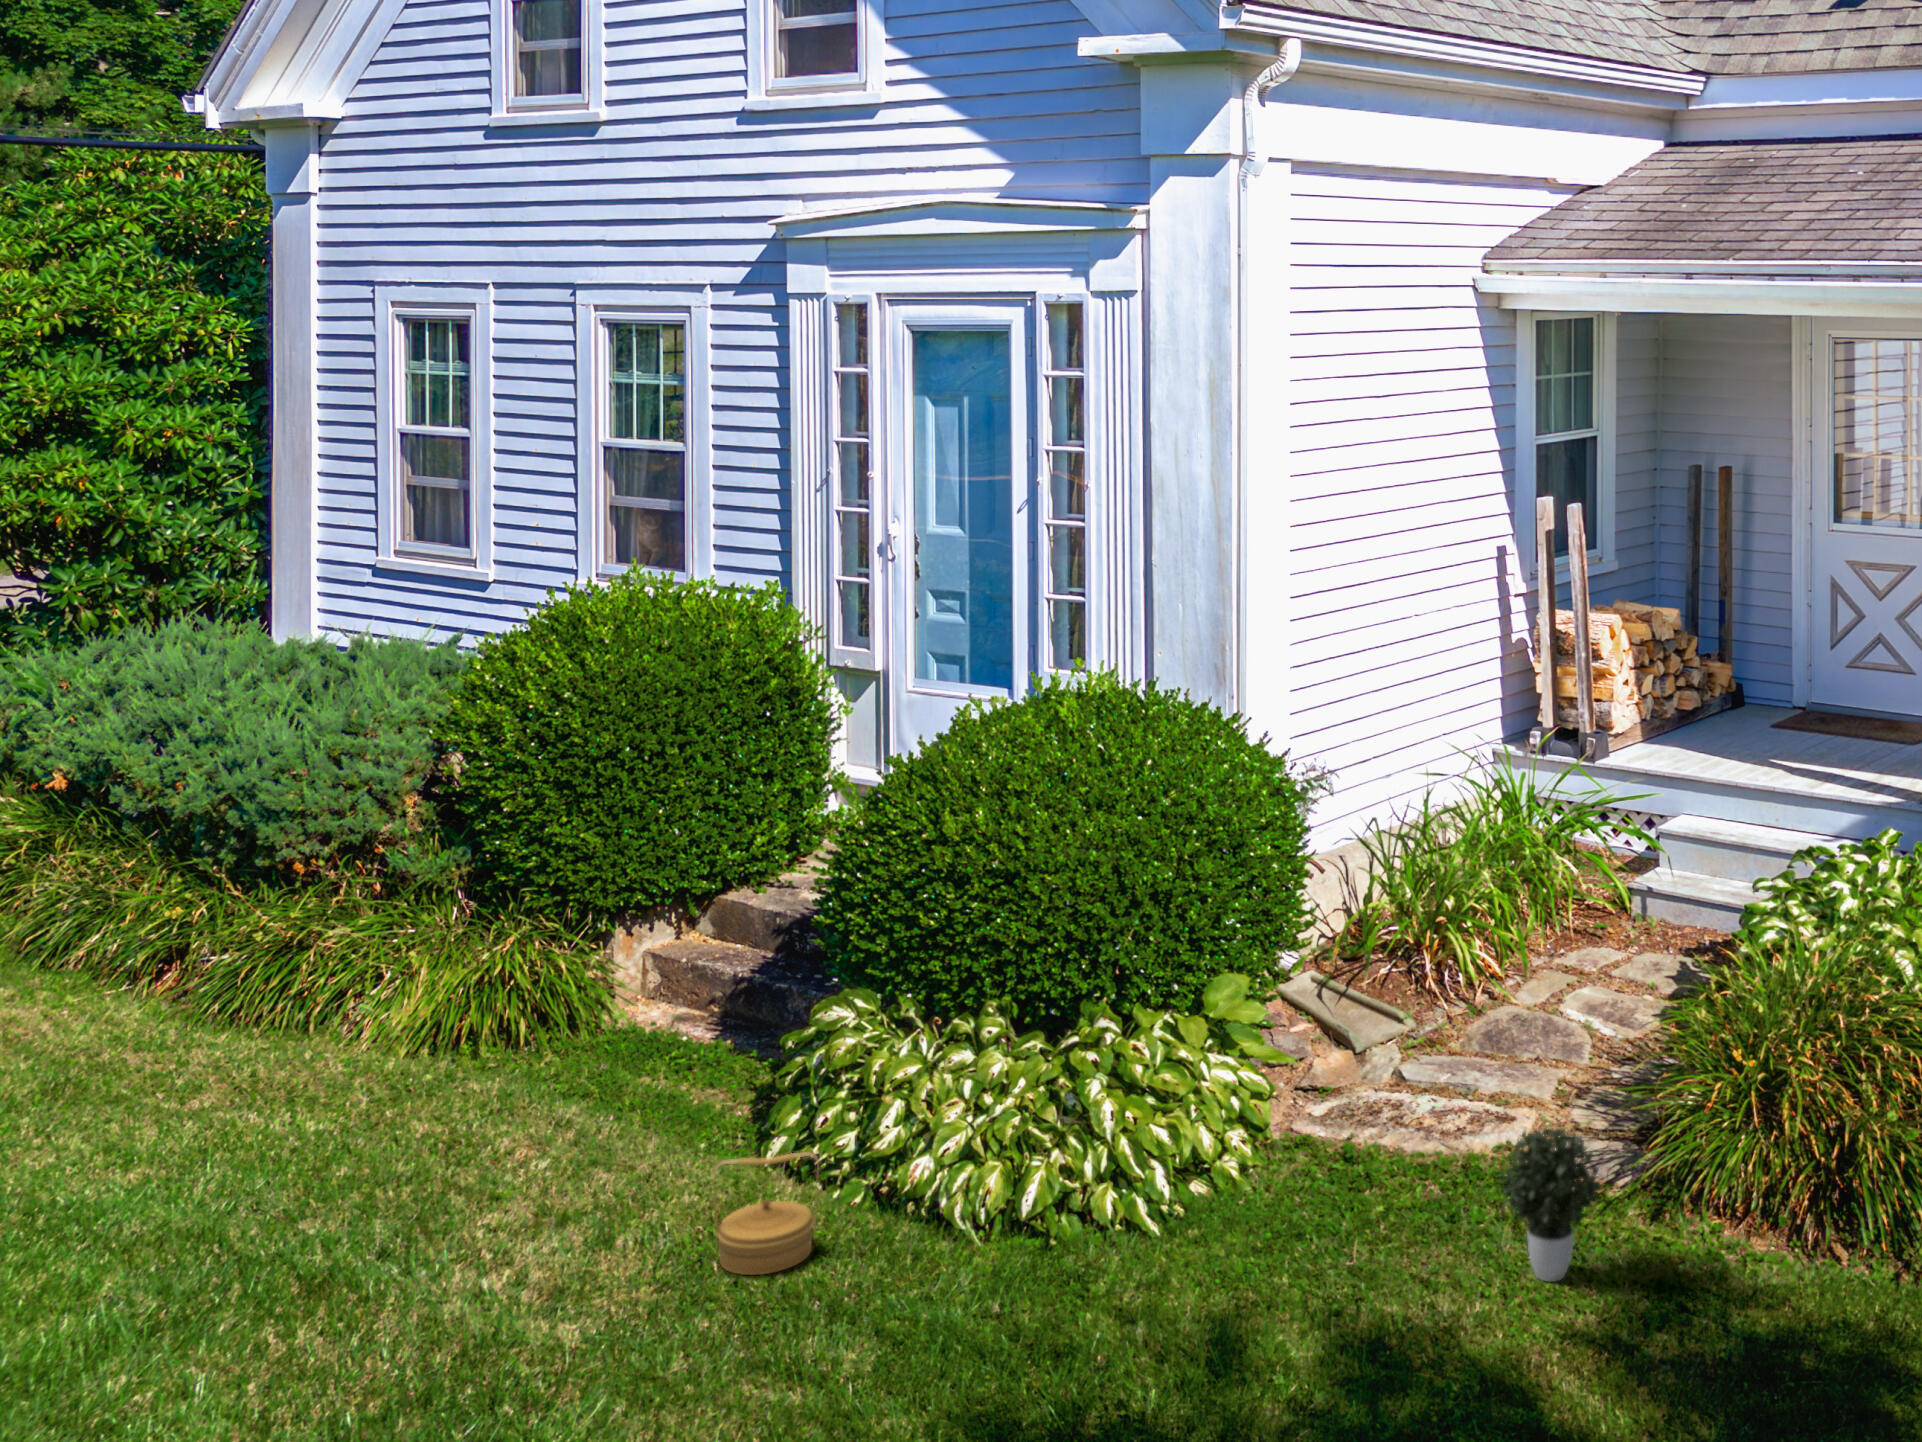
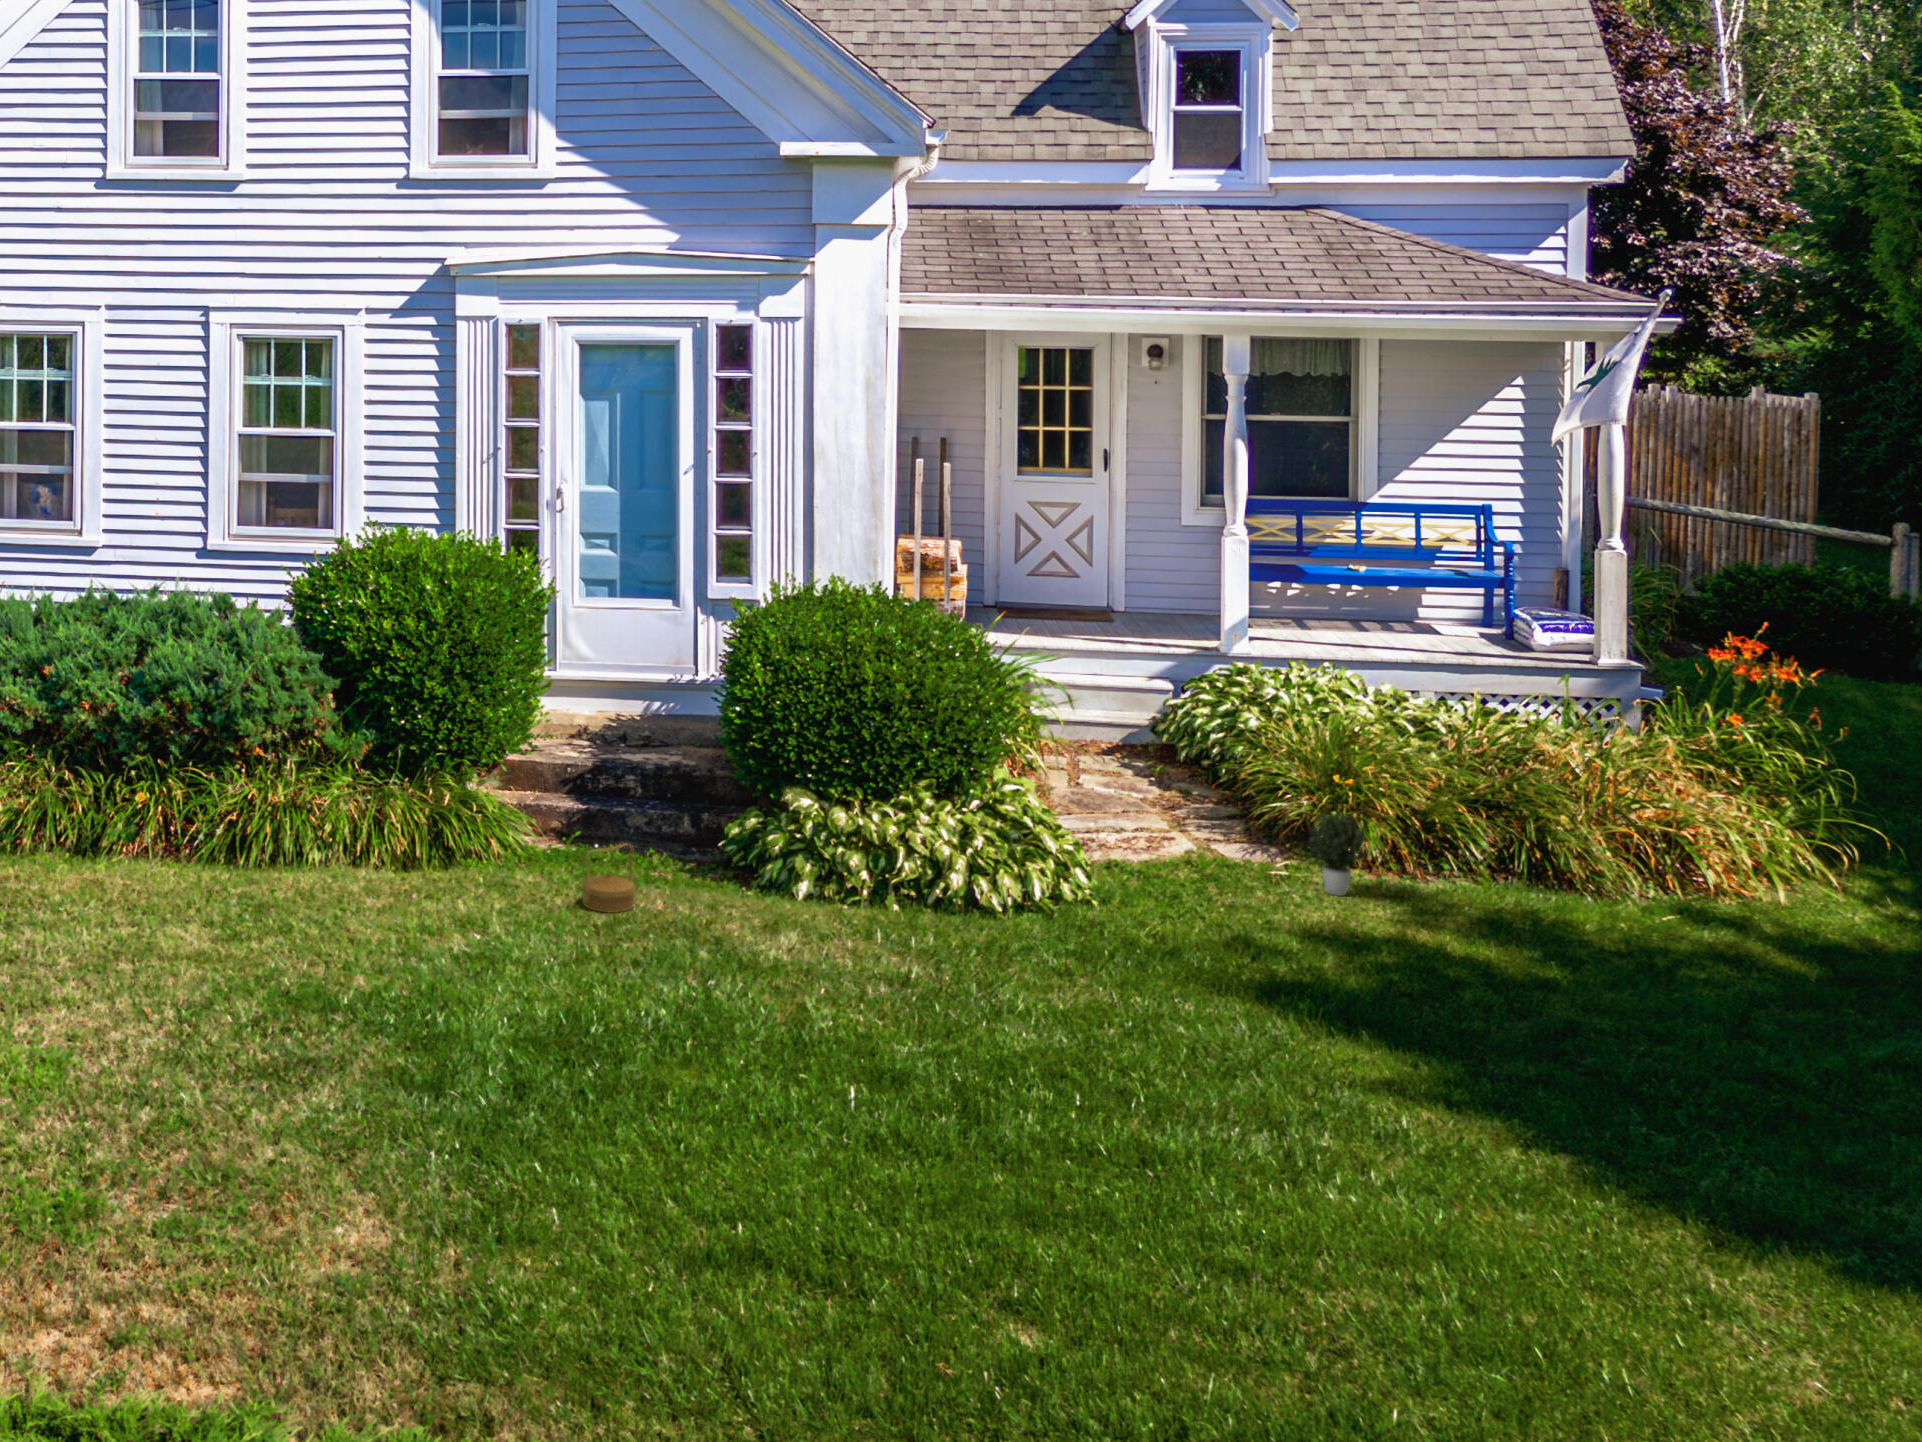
basket: present [713,1152,819,1275] -> present [582,844,636,913]

